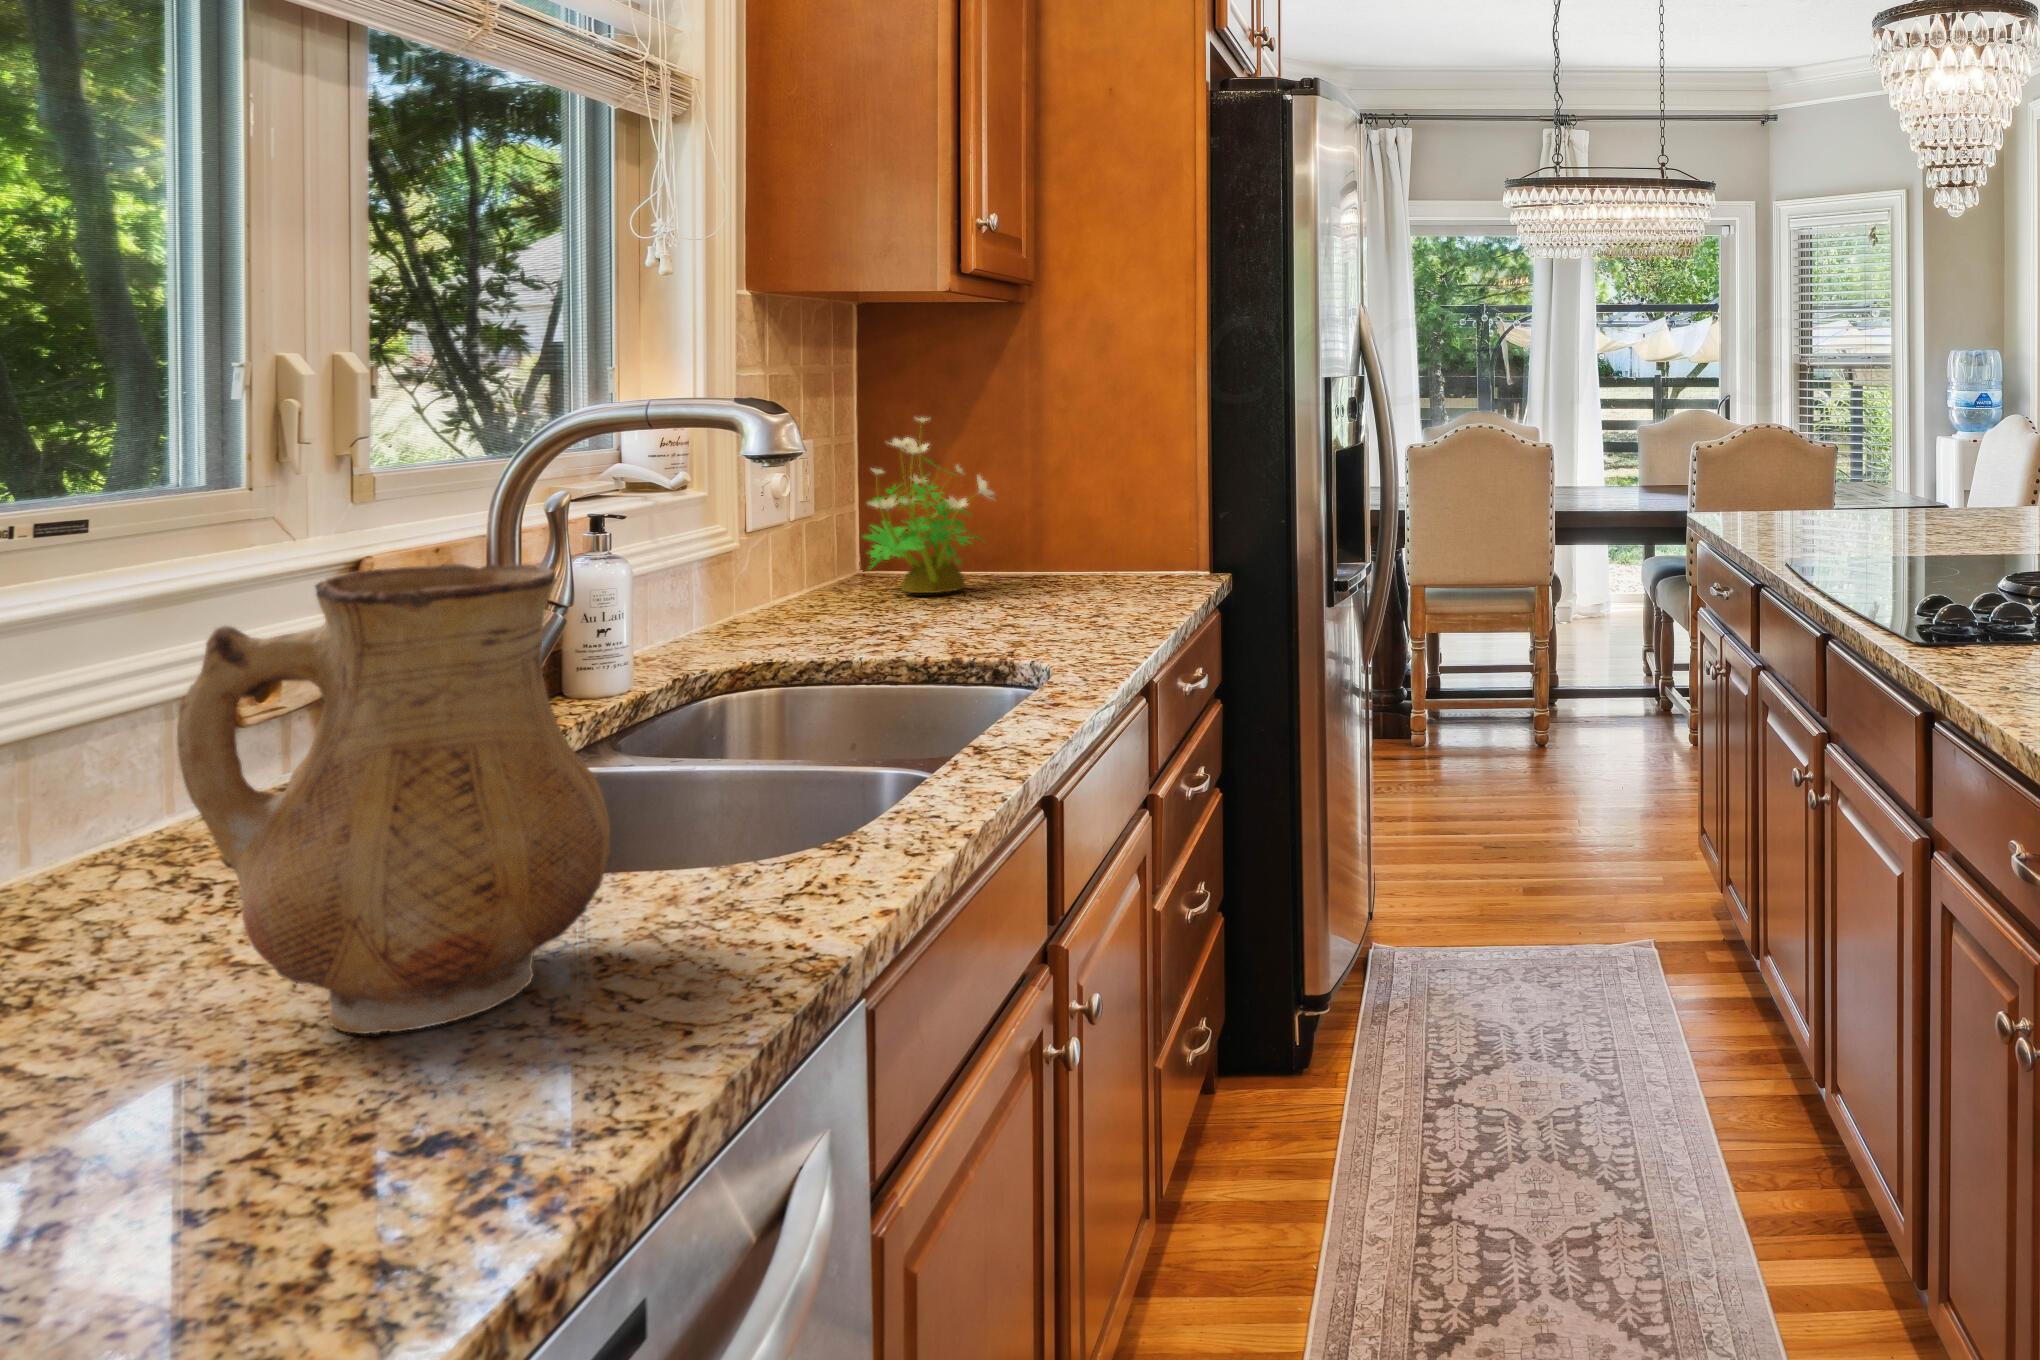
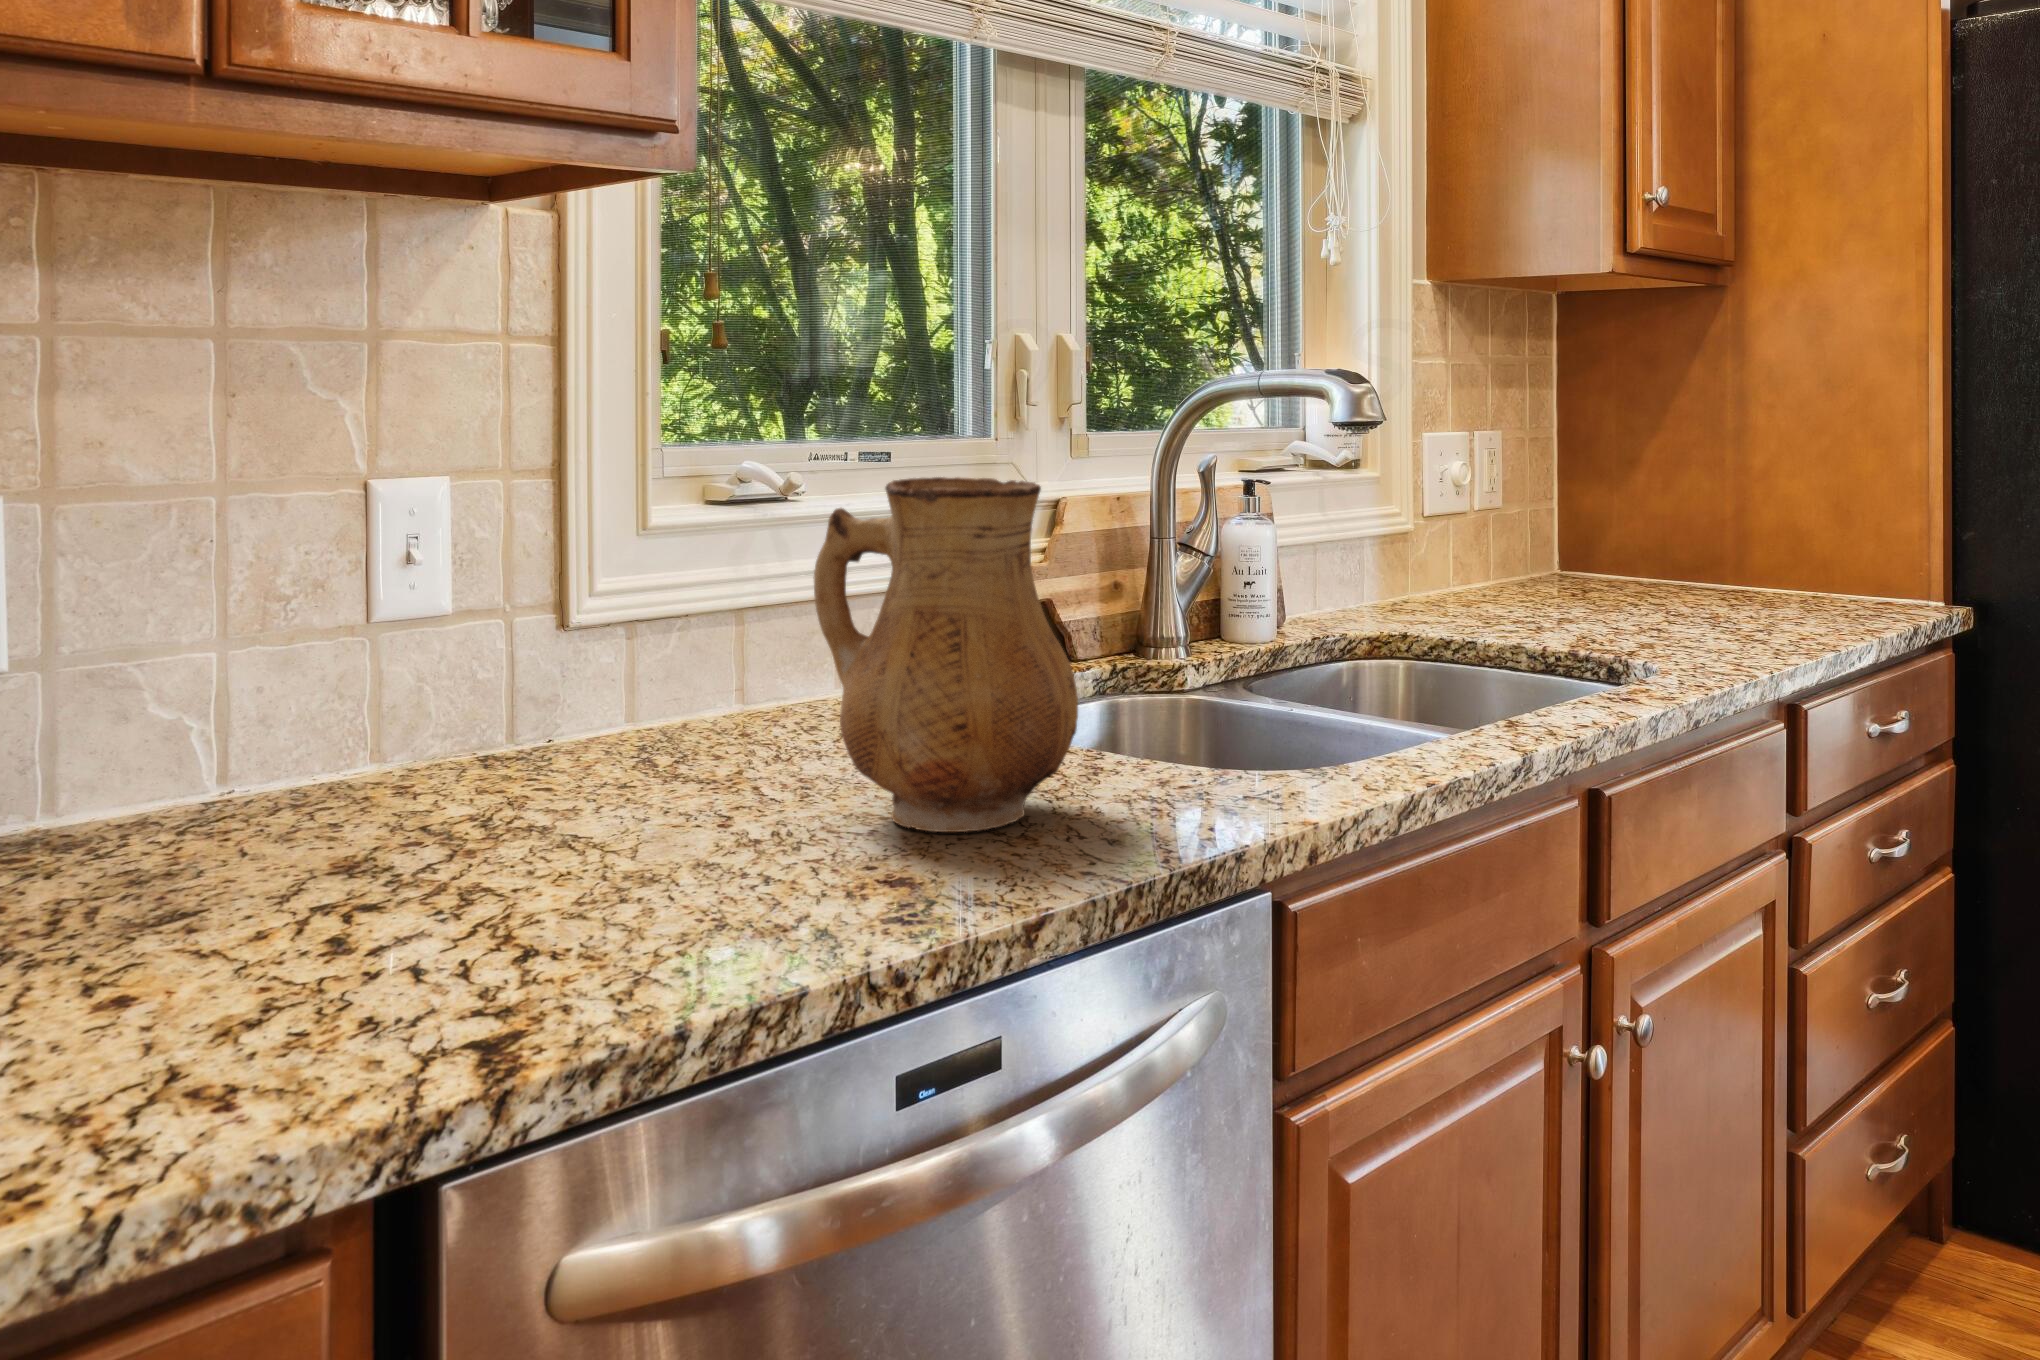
potted plant: present [863,418,996,593] -> none [1536,406,1682,594]

